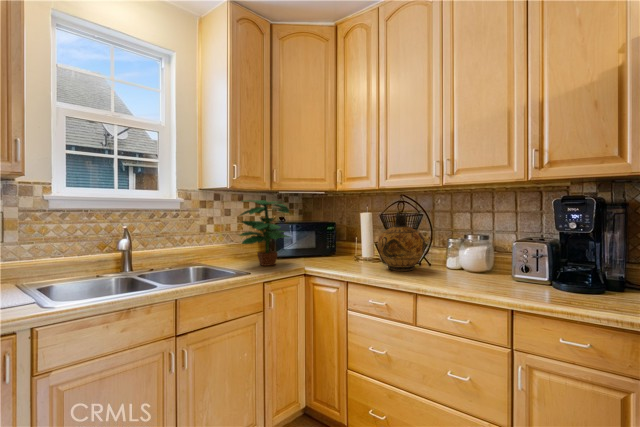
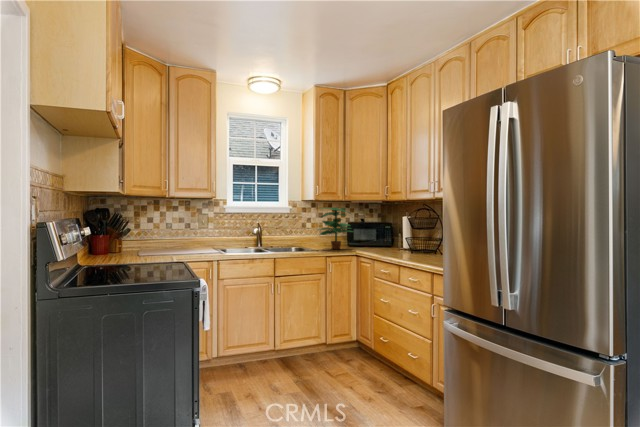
ceramic jug: present [378,212,425,271] -> none [398,216,429,256]

